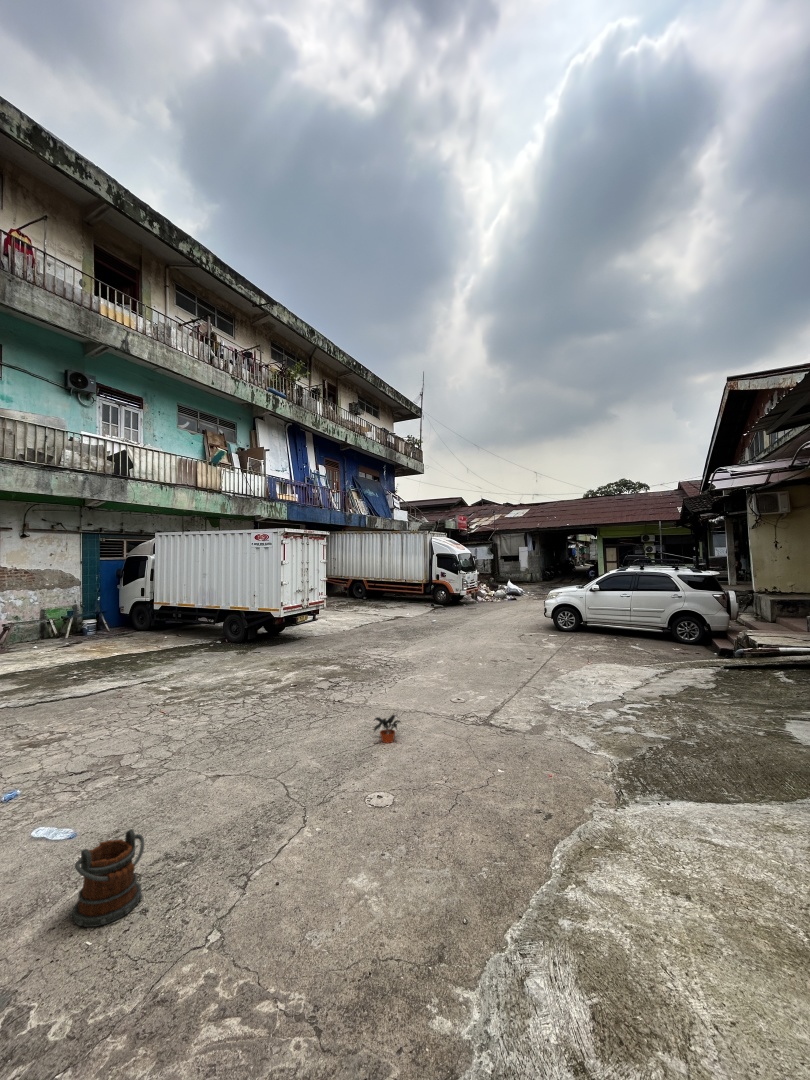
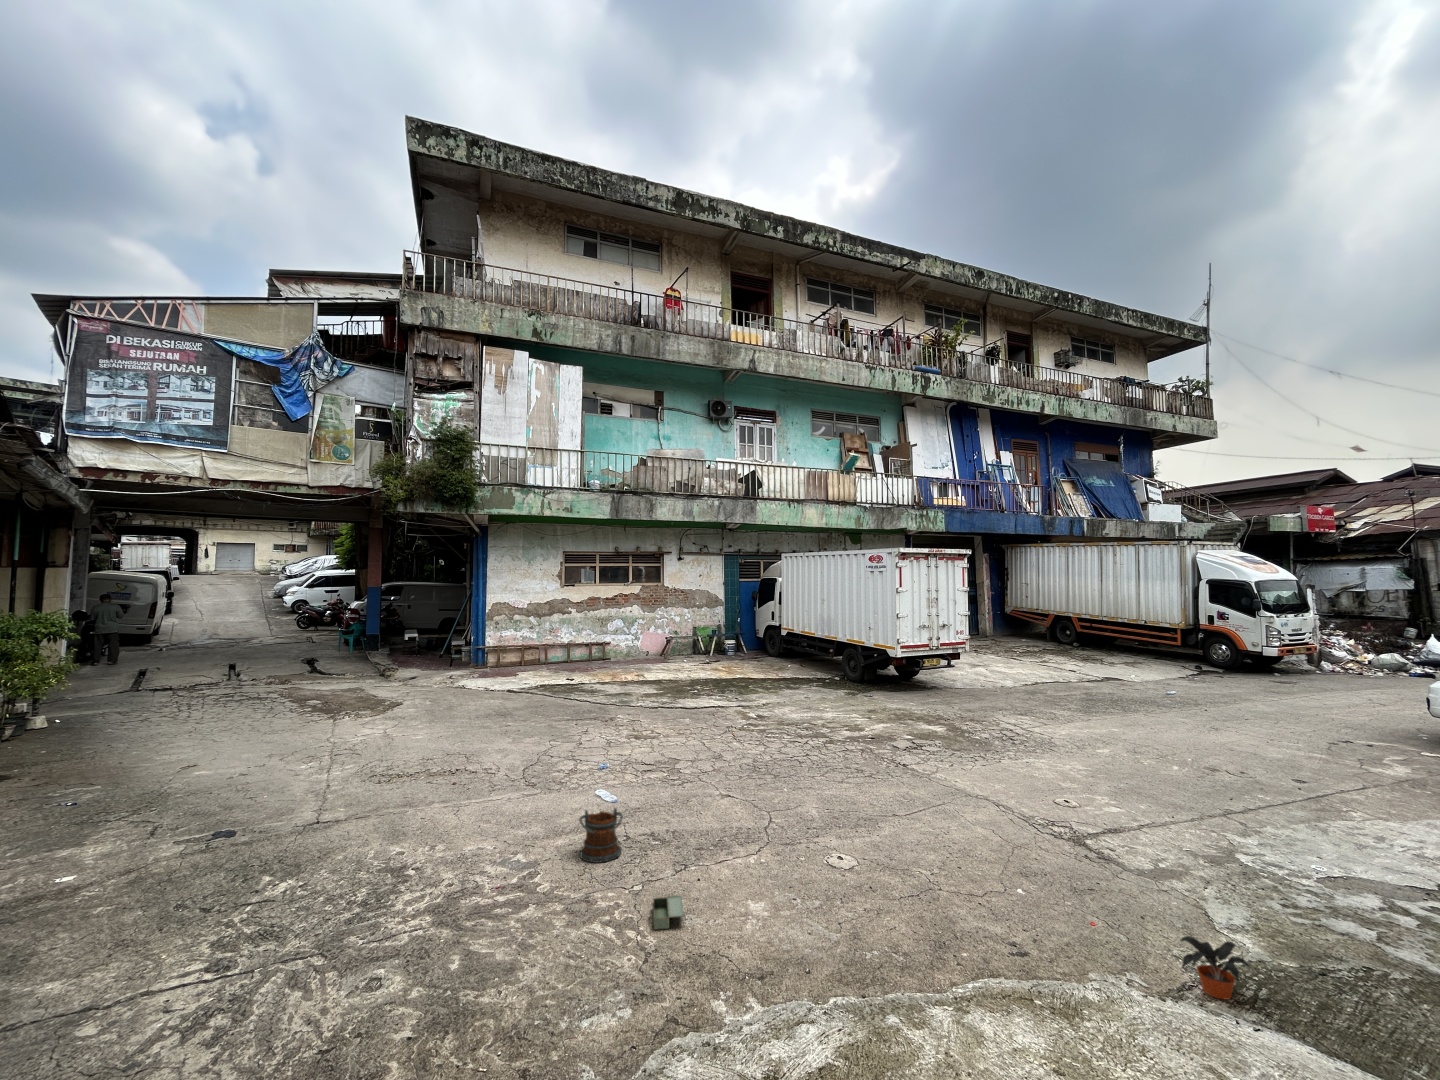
potted plant: present [374,715,401,743] -> present [1181,936,1250,1000]
toolbox: none [261,916,327,985] -> present [650,896,684,929]

